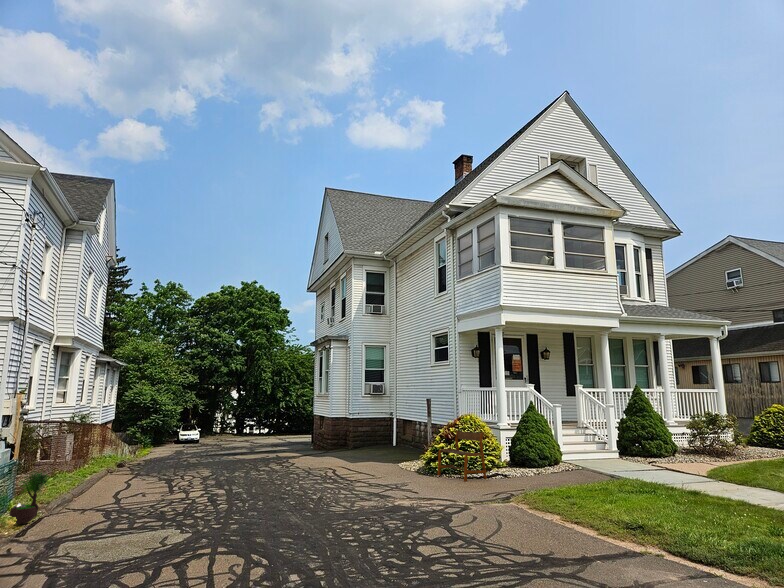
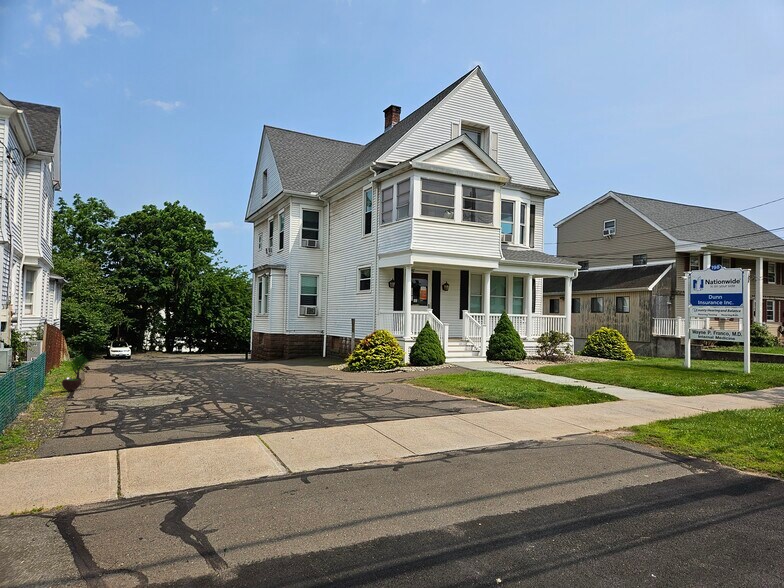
bench: present [438,430,487,482] -> none [358,340,393,374]

